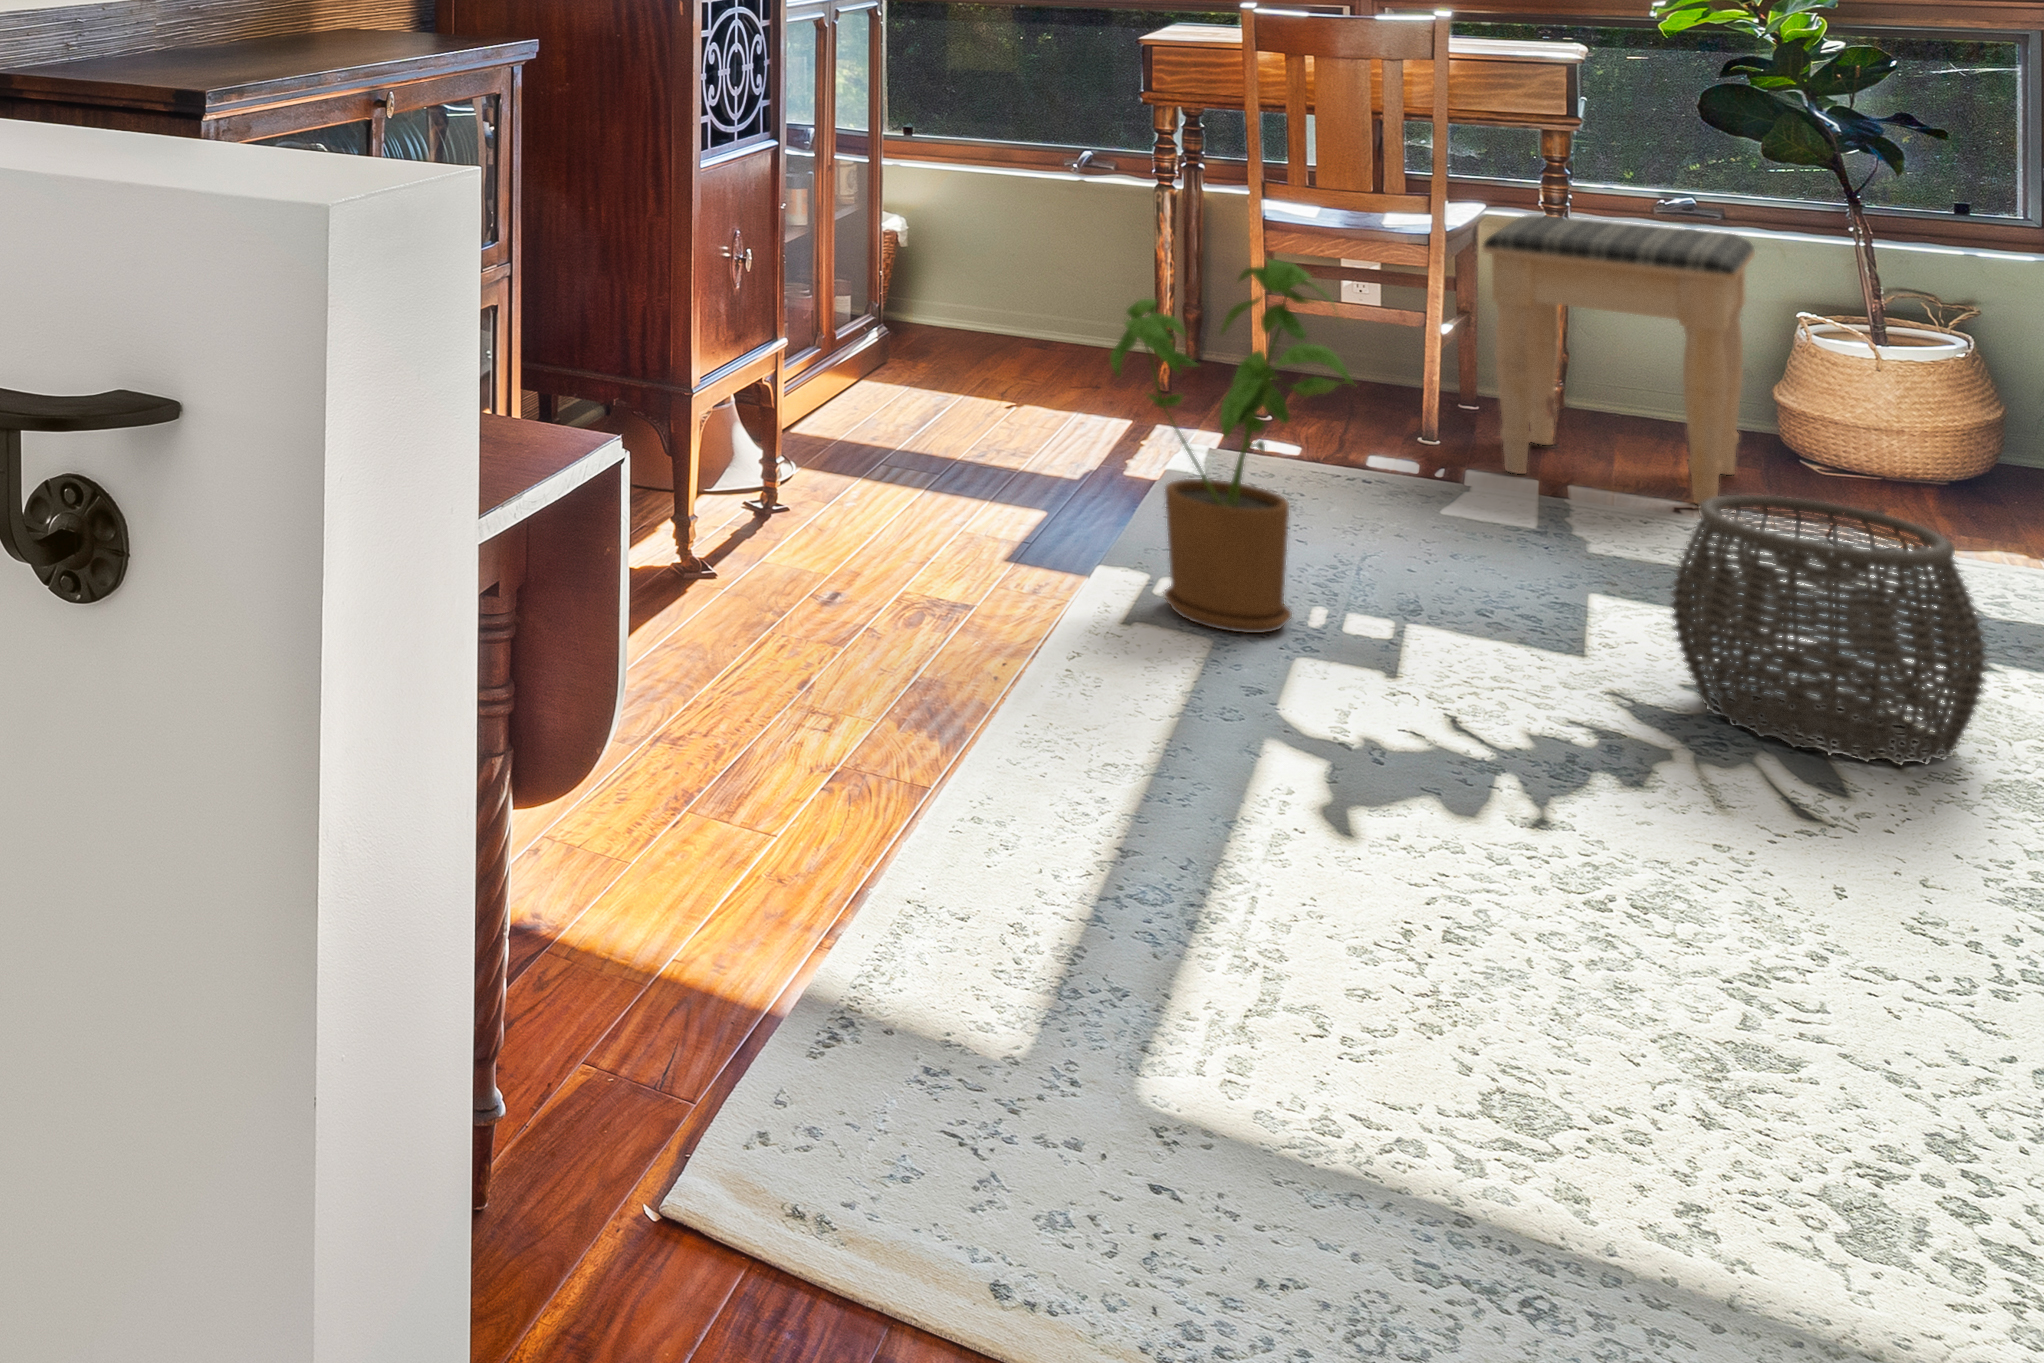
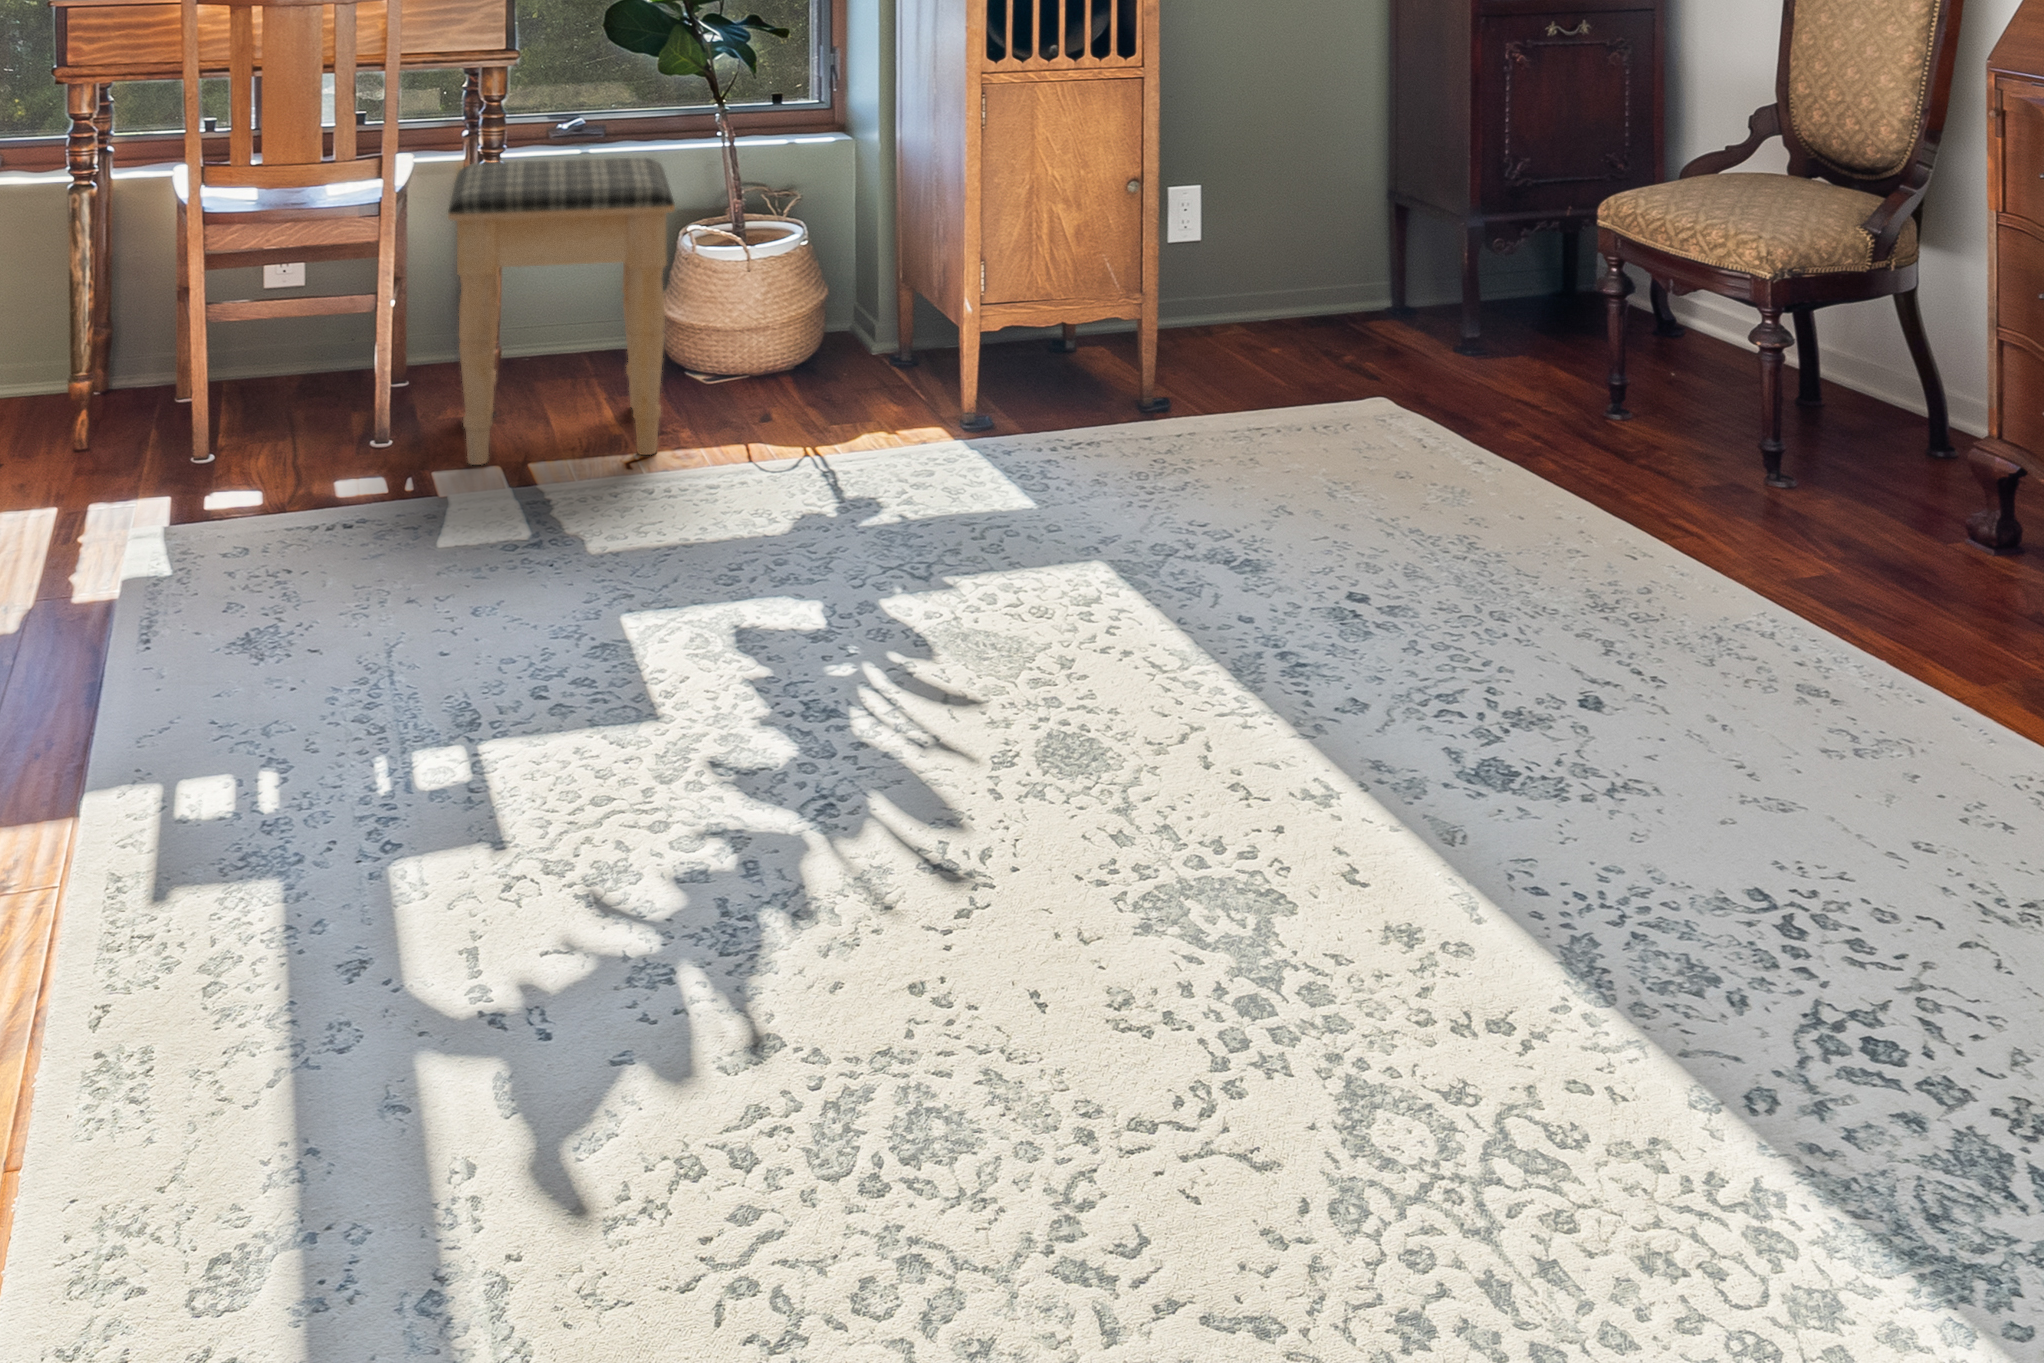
house plant: present [1111,259,1357,633] -> none [118,305,453,855]
woven basket: present [1670,495,1988,765] -> none [755,467,1023,773]

